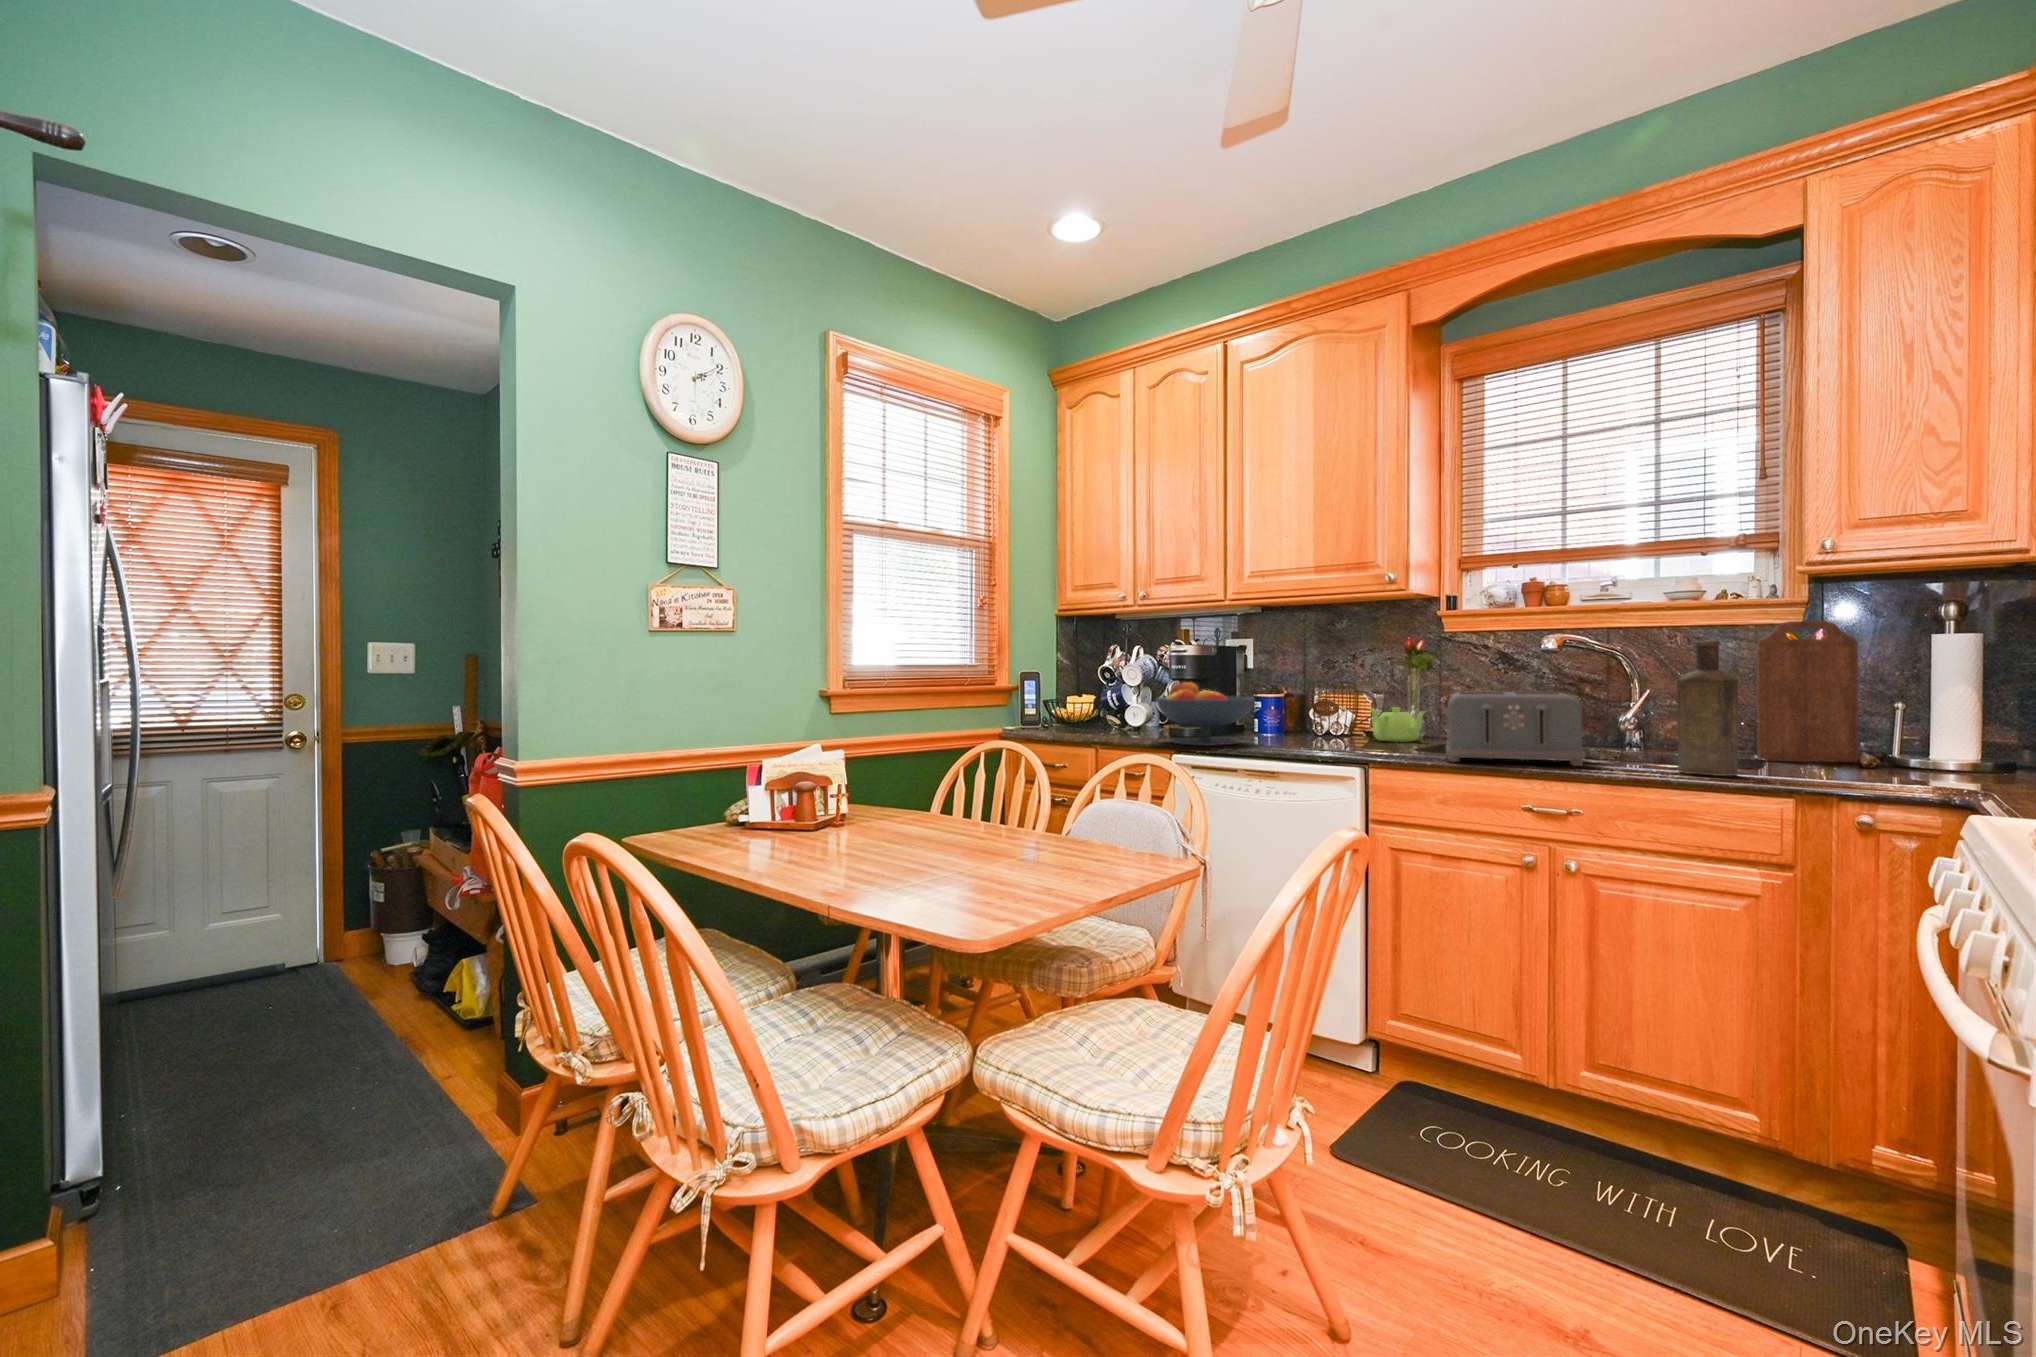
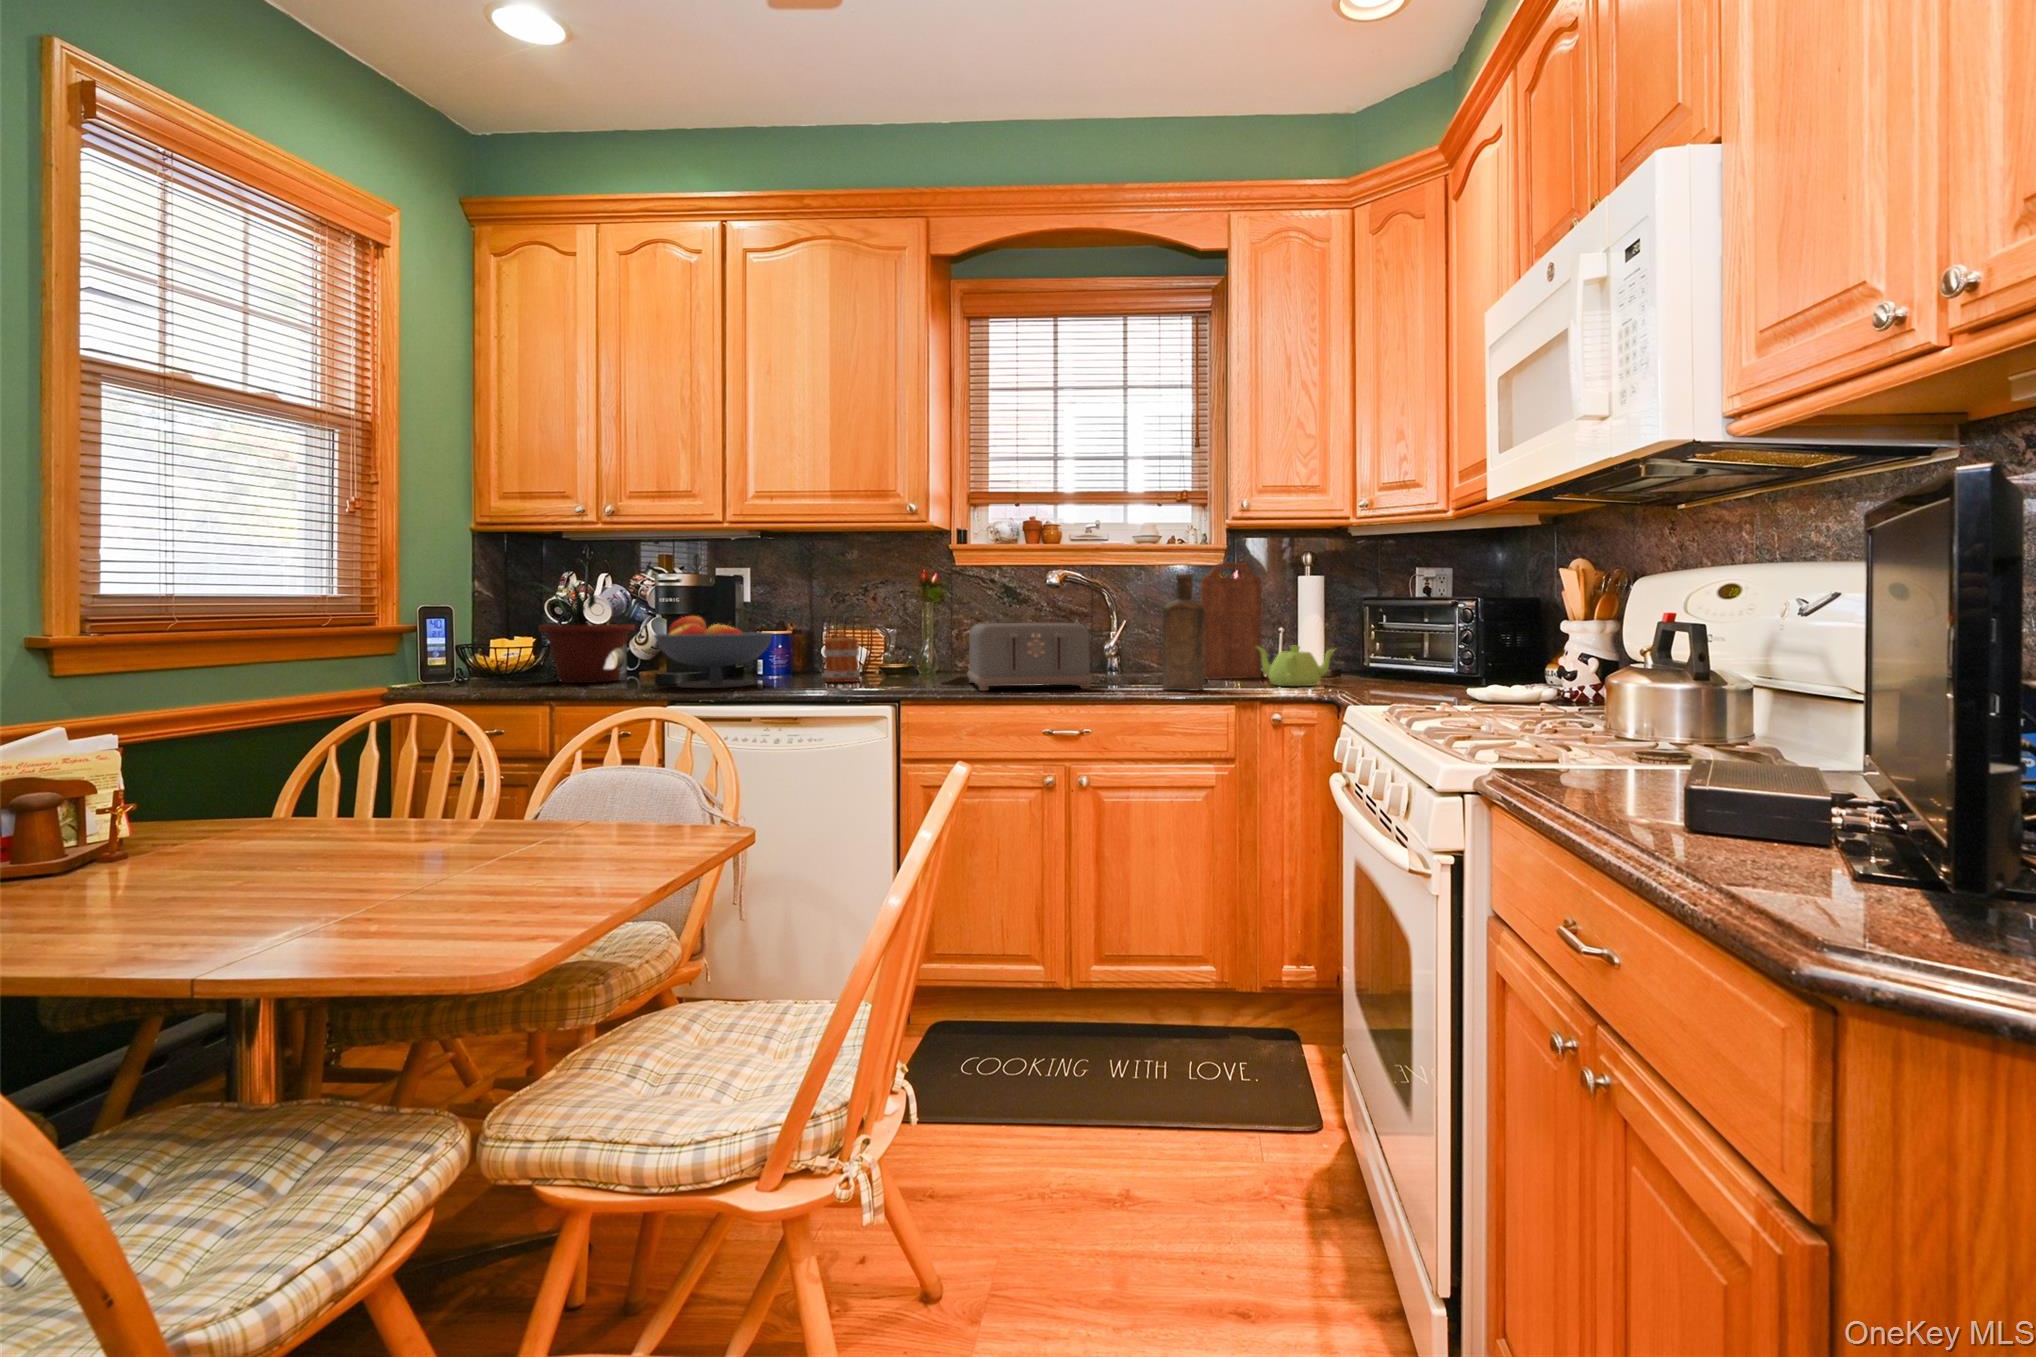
potted plant: none [1062,653,1155,735] -> present [519,583,639,683]
mug: none [1303,696,1338,745] -> present [824,631,860,682]
teapot: present [1370,707,1425,742] -> present [1257,646,1335,686]

